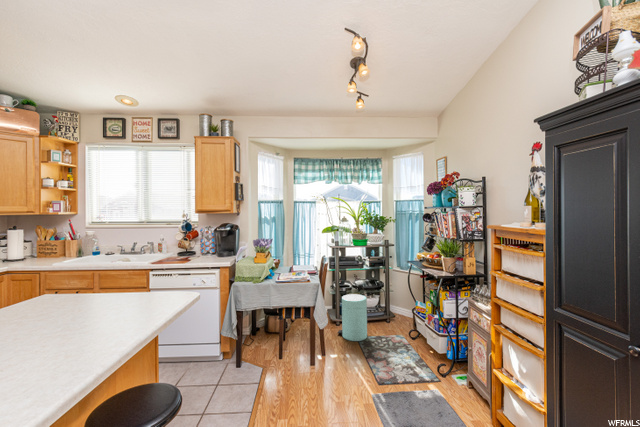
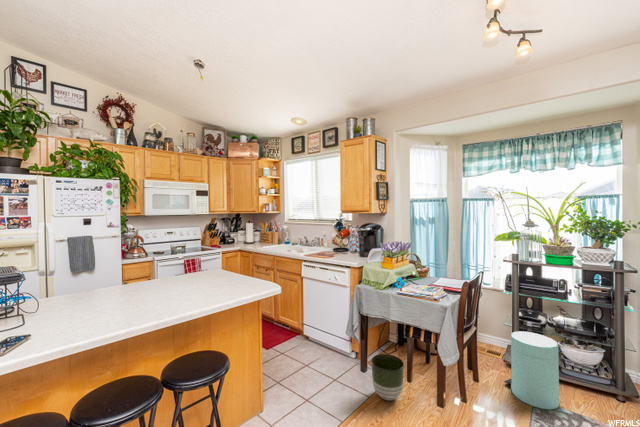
planter: none [258,339,286,377] -> present [372,354,404,400]

